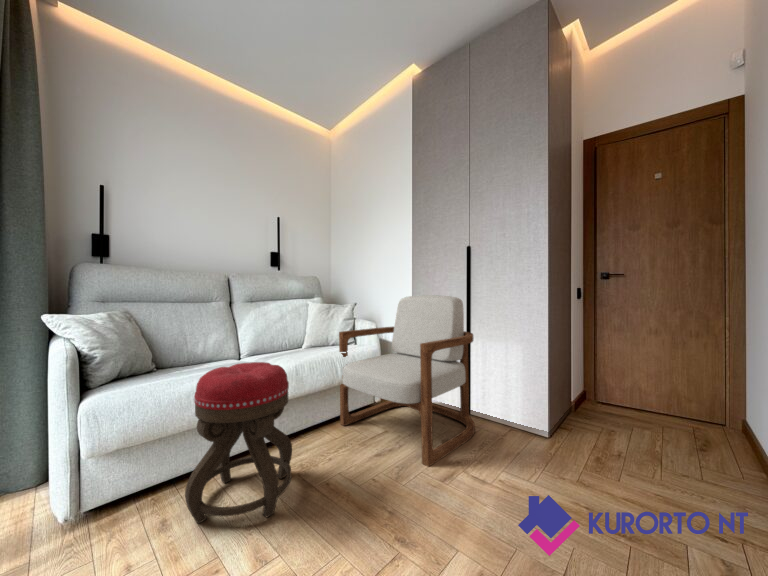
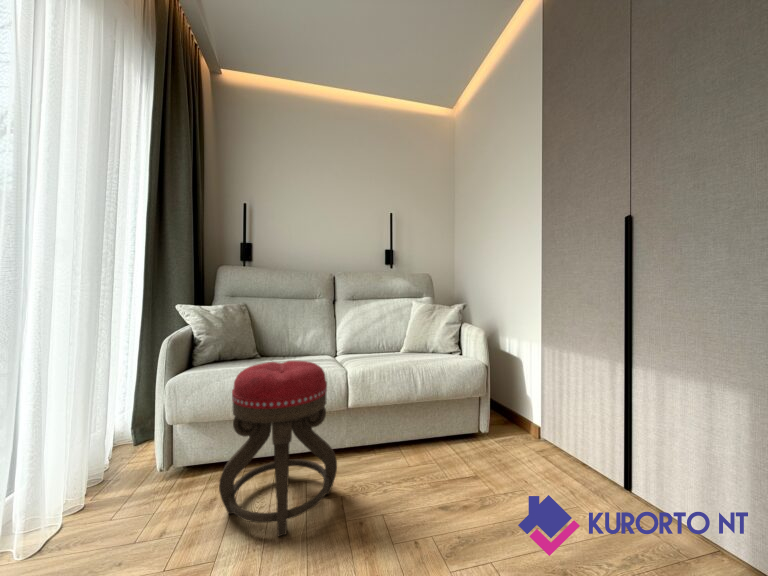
armchair: present [339,295,475,467] -> none [422,295,624,555]

